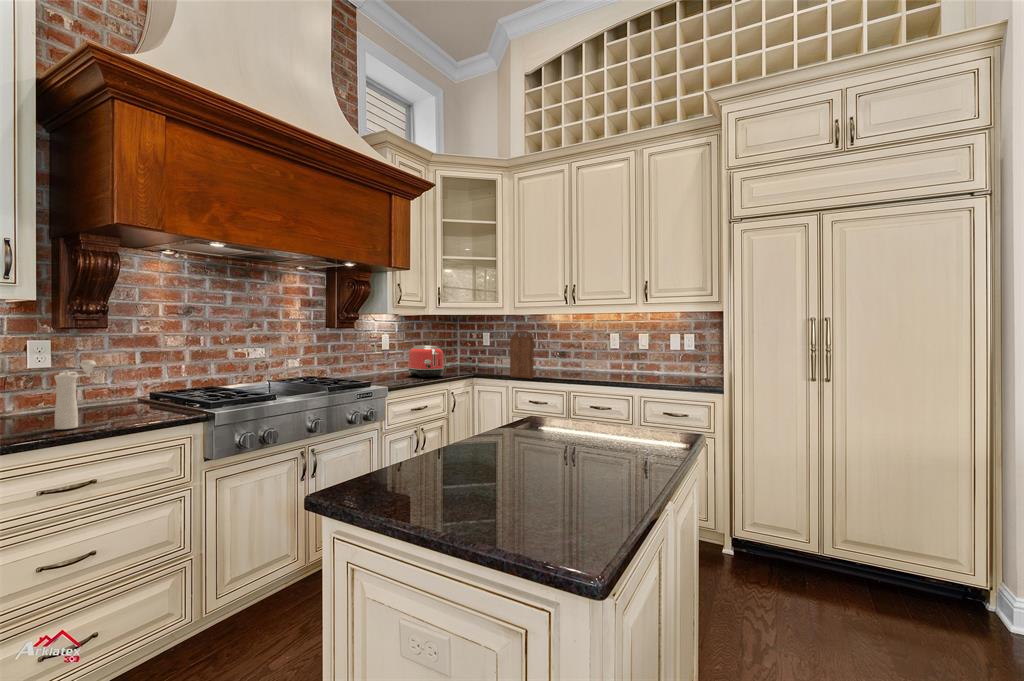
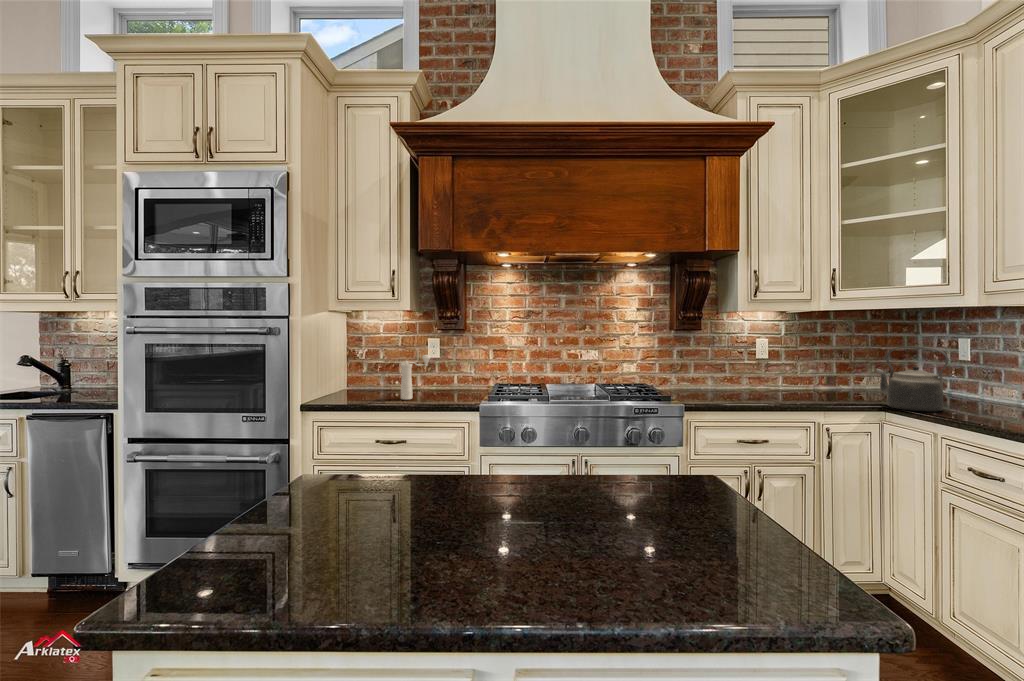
cutting board: present [510,330,534,379] -> none [956,339,999,426]
kettle: none [462,337,499,377] -> present [876,347,948,412]
toaster: present [408,345,443,378] -> none [796,355,844,401]

